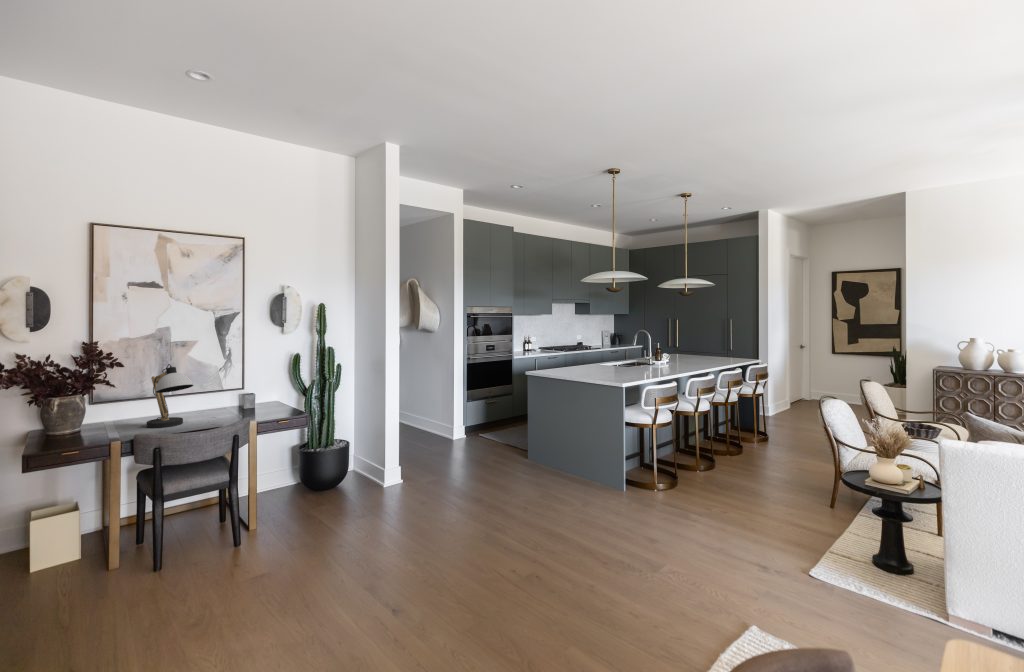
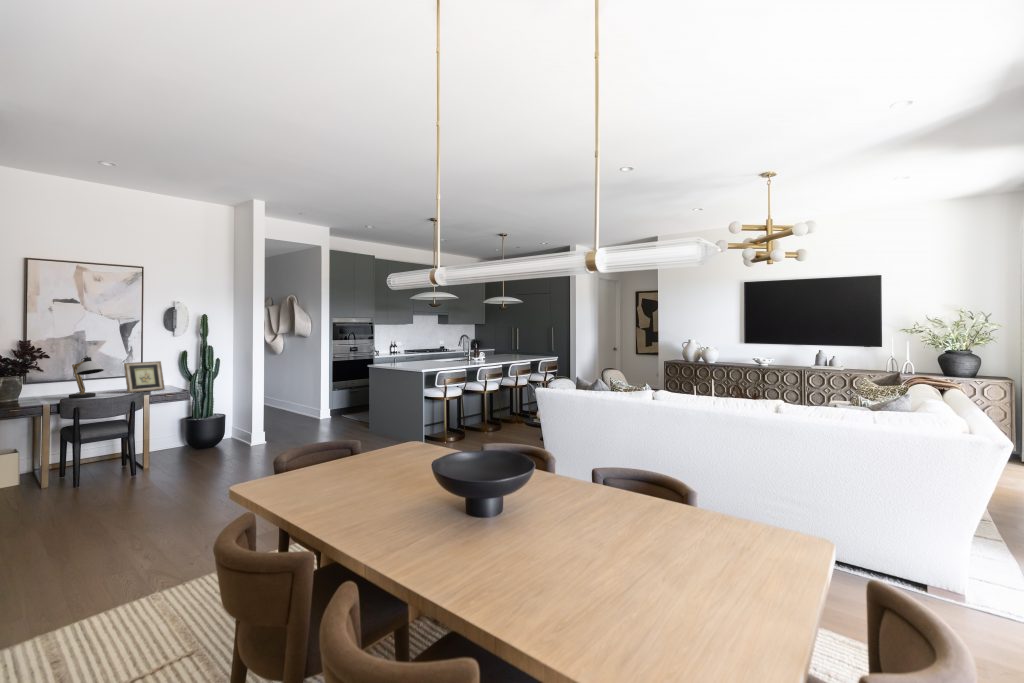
picture frame: none [220,370,274,416] -> present [124,361,165,393]

